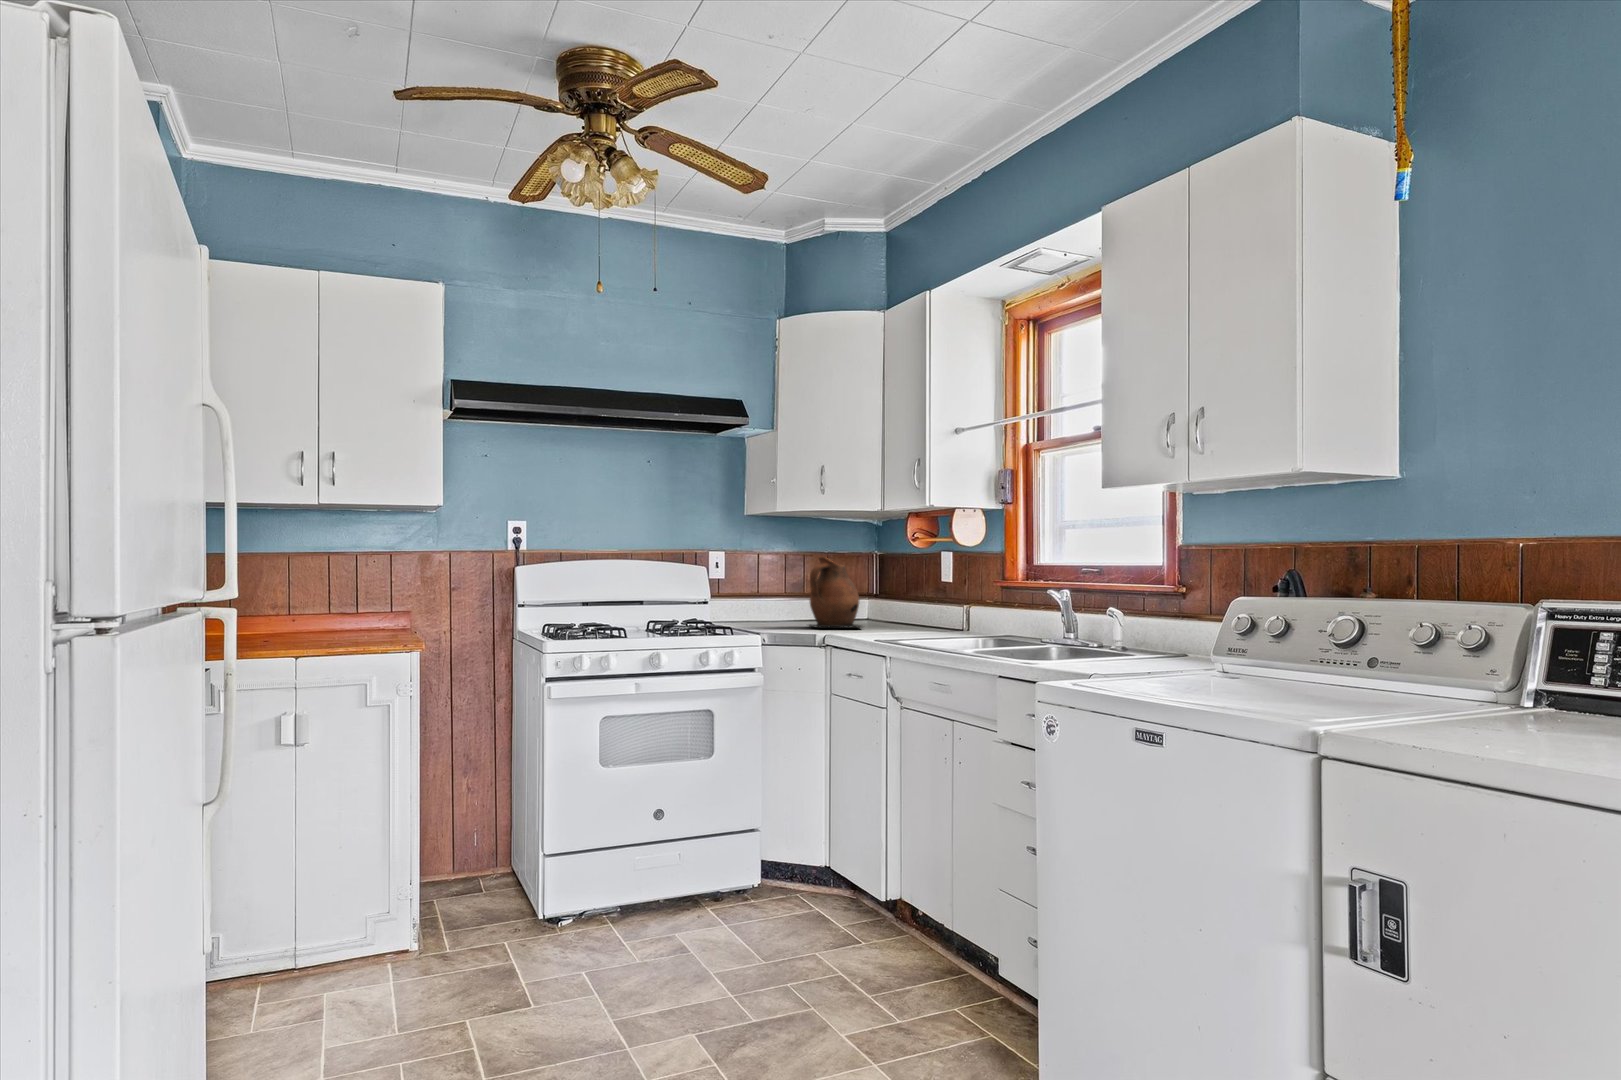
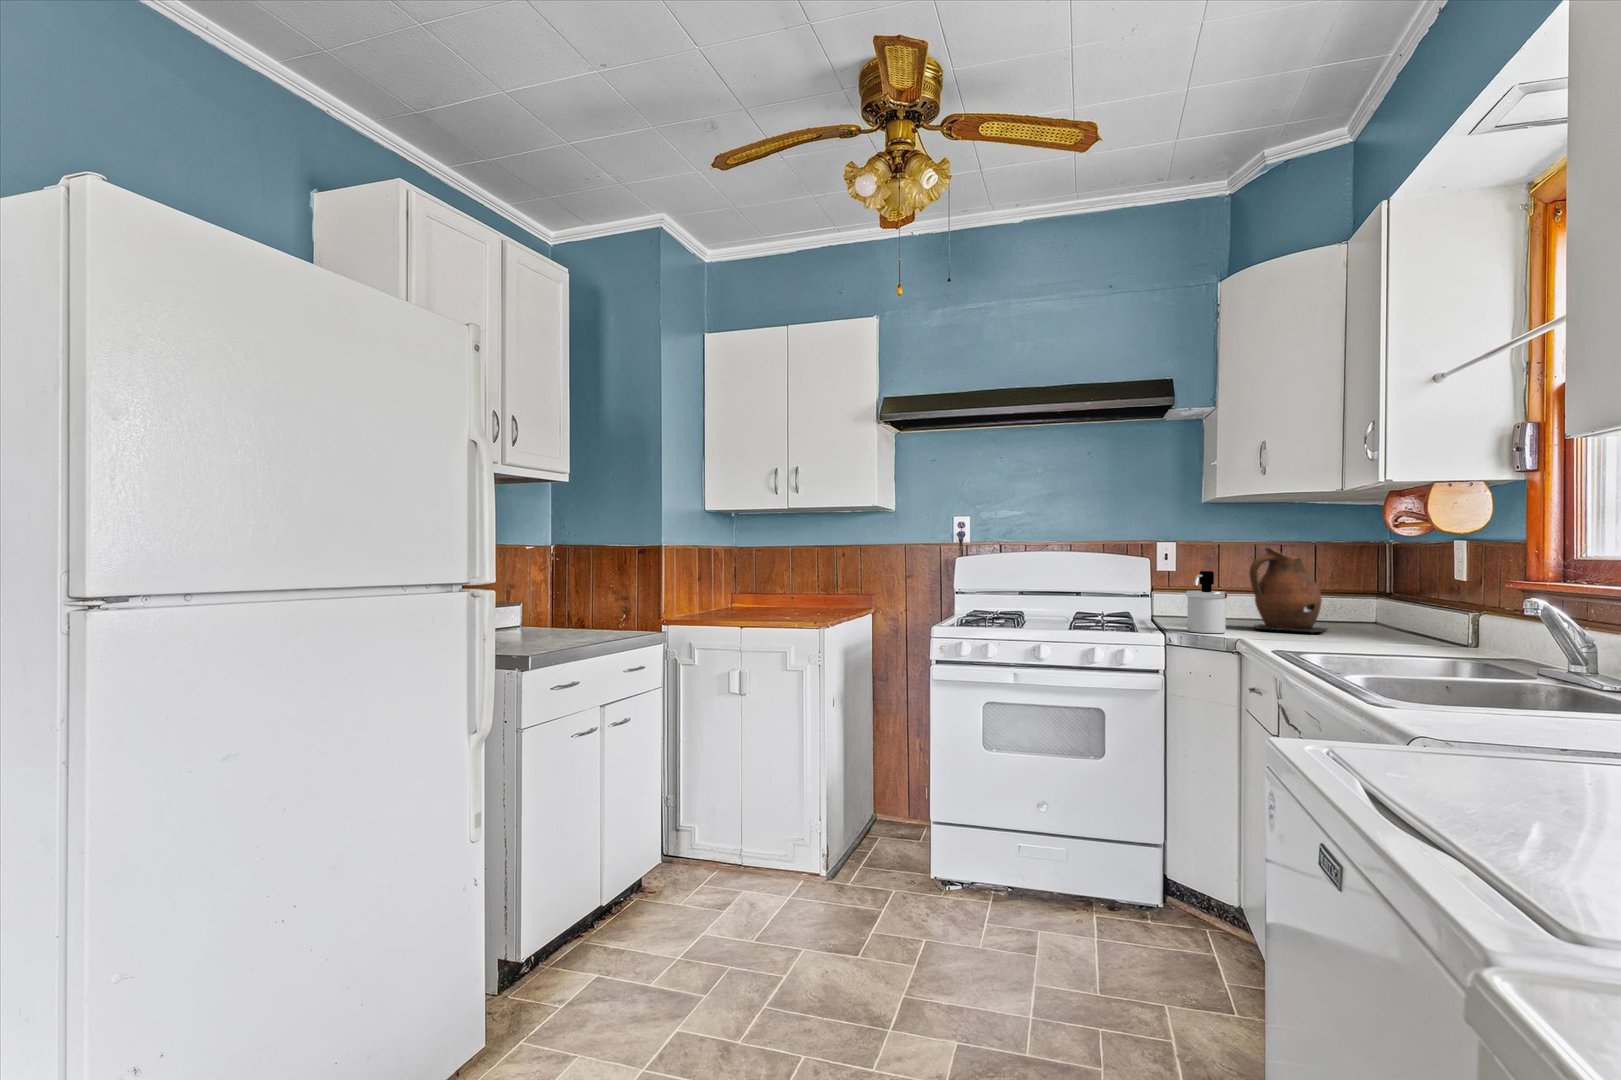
soap dispenser: none [772,578,806,633] -> present [1186,571,1227,633]

